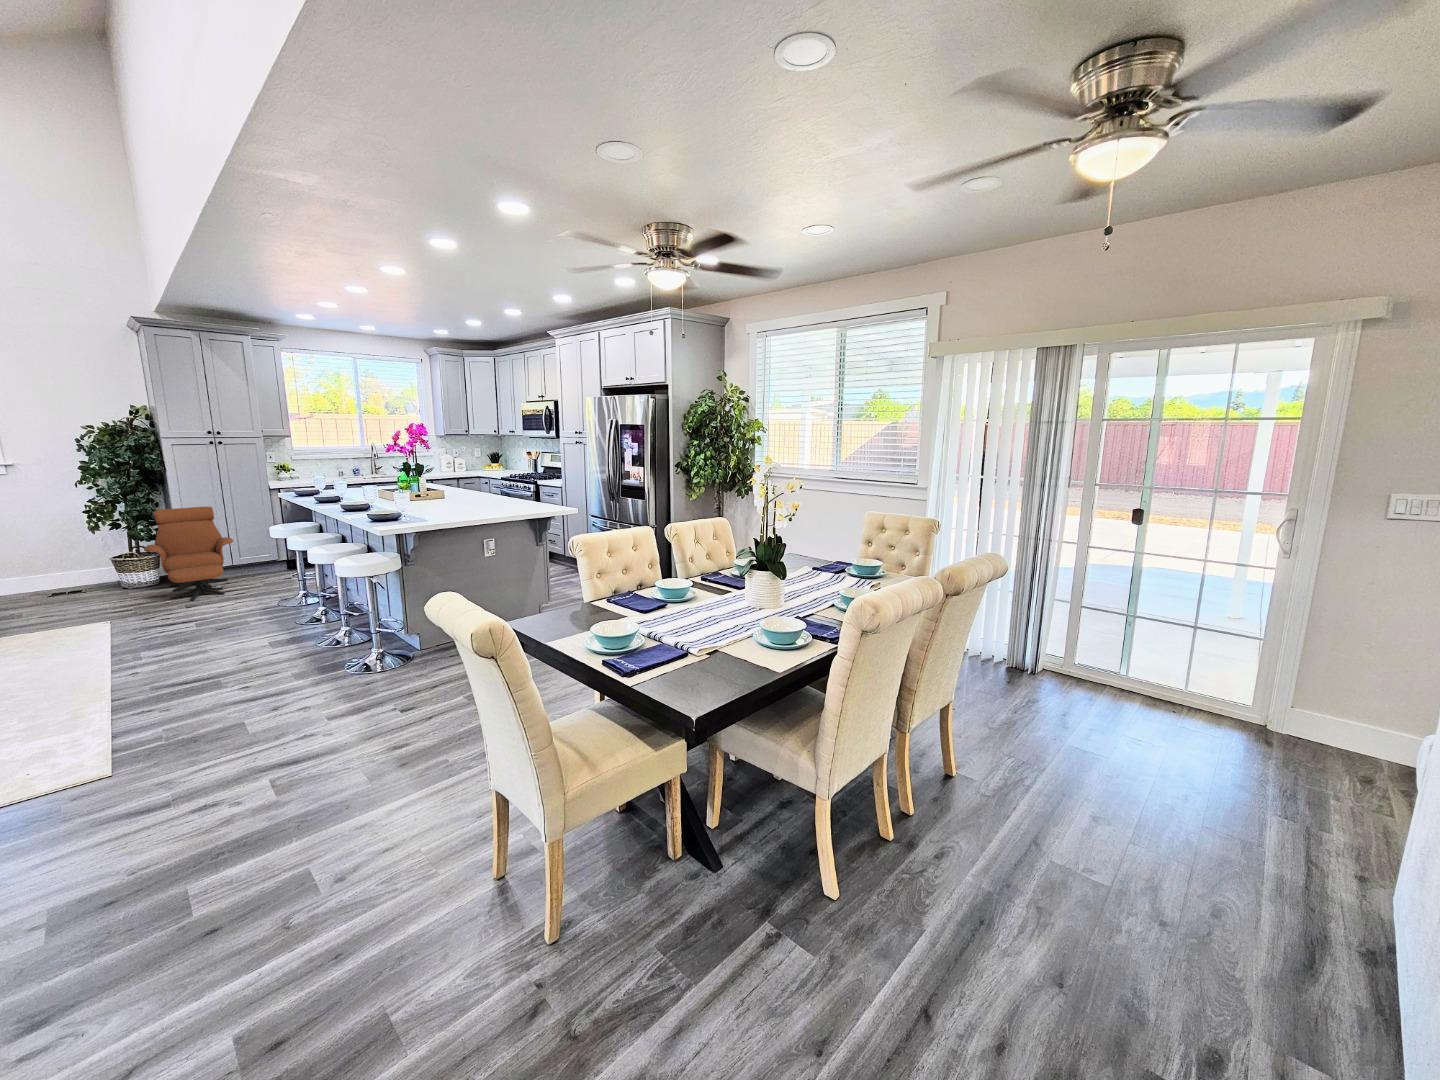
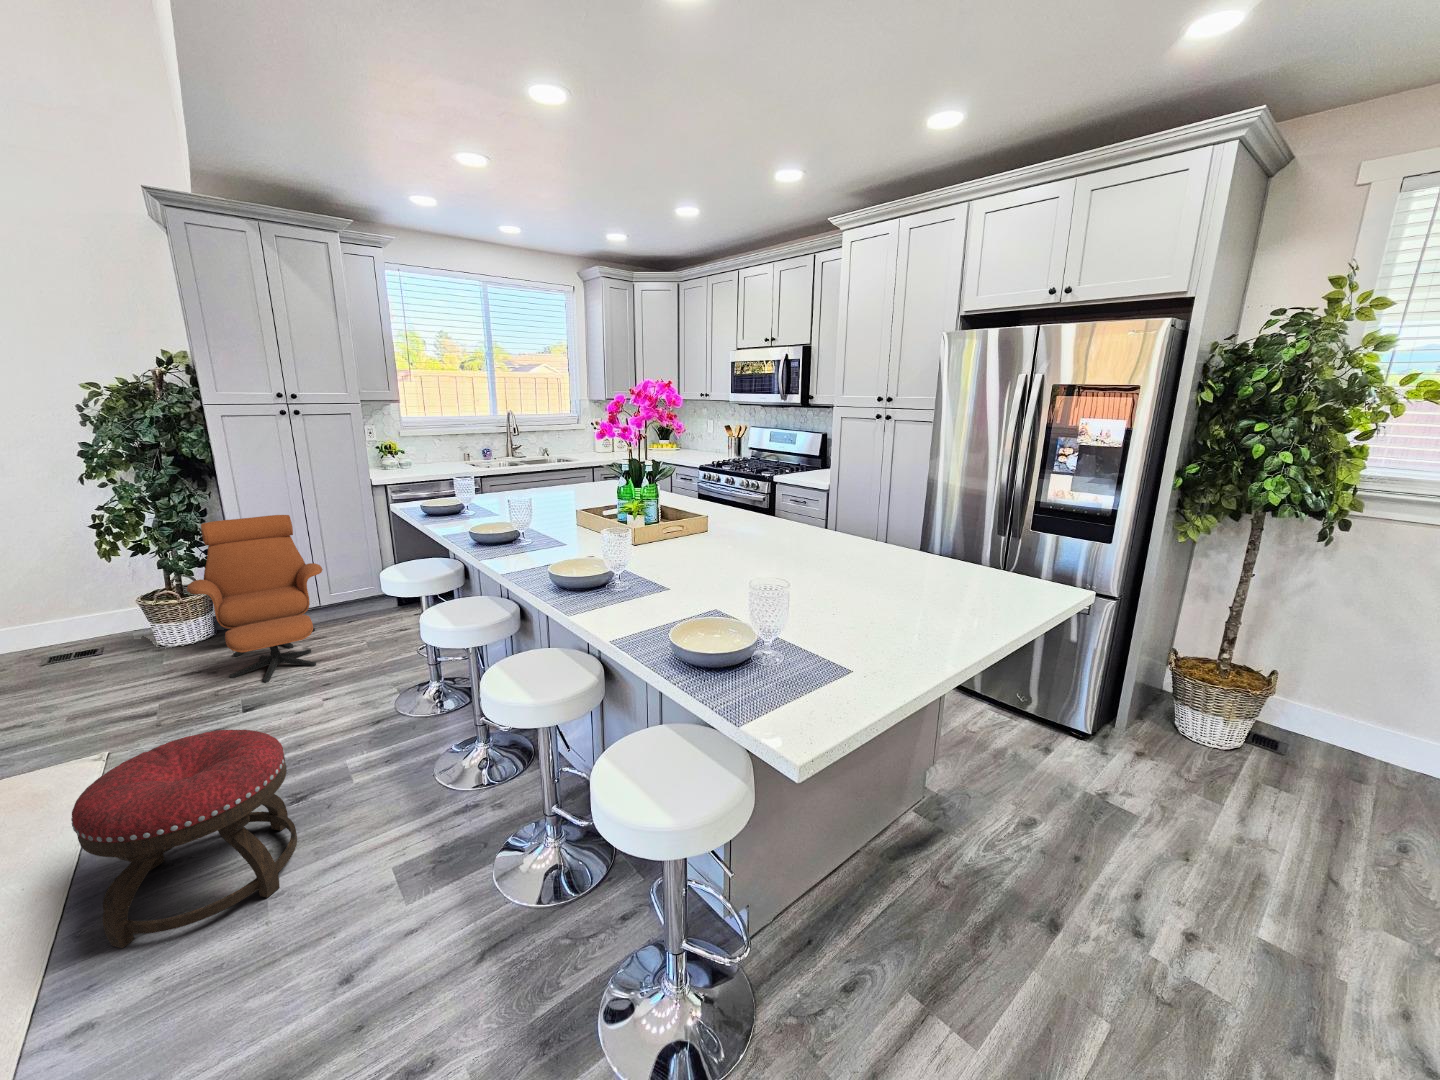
ottoman: none [98,591,201,669] -> present [71,730,297,948]

